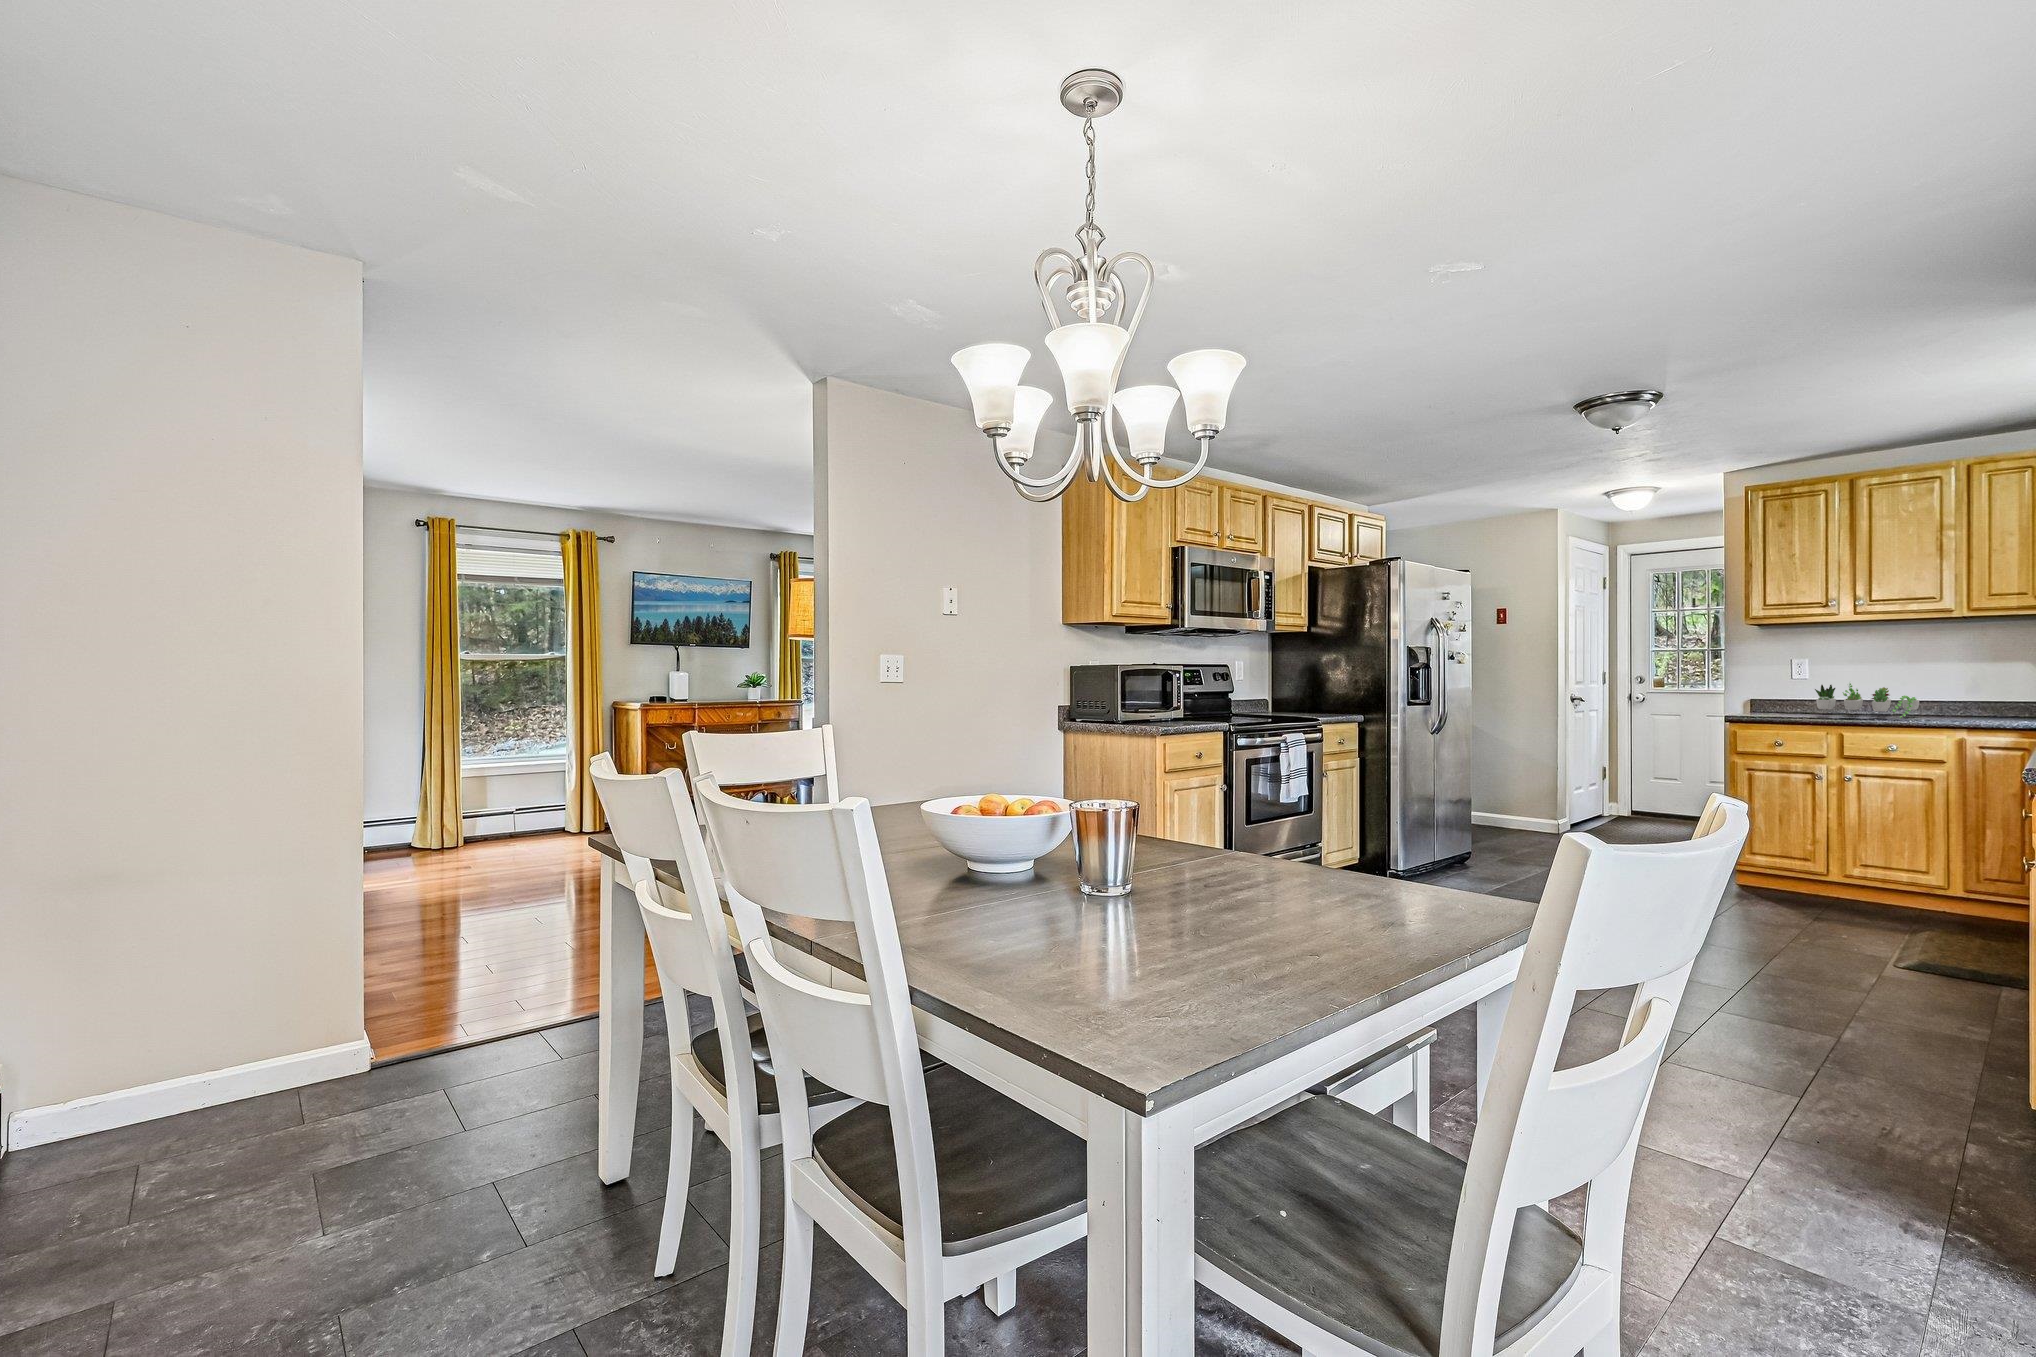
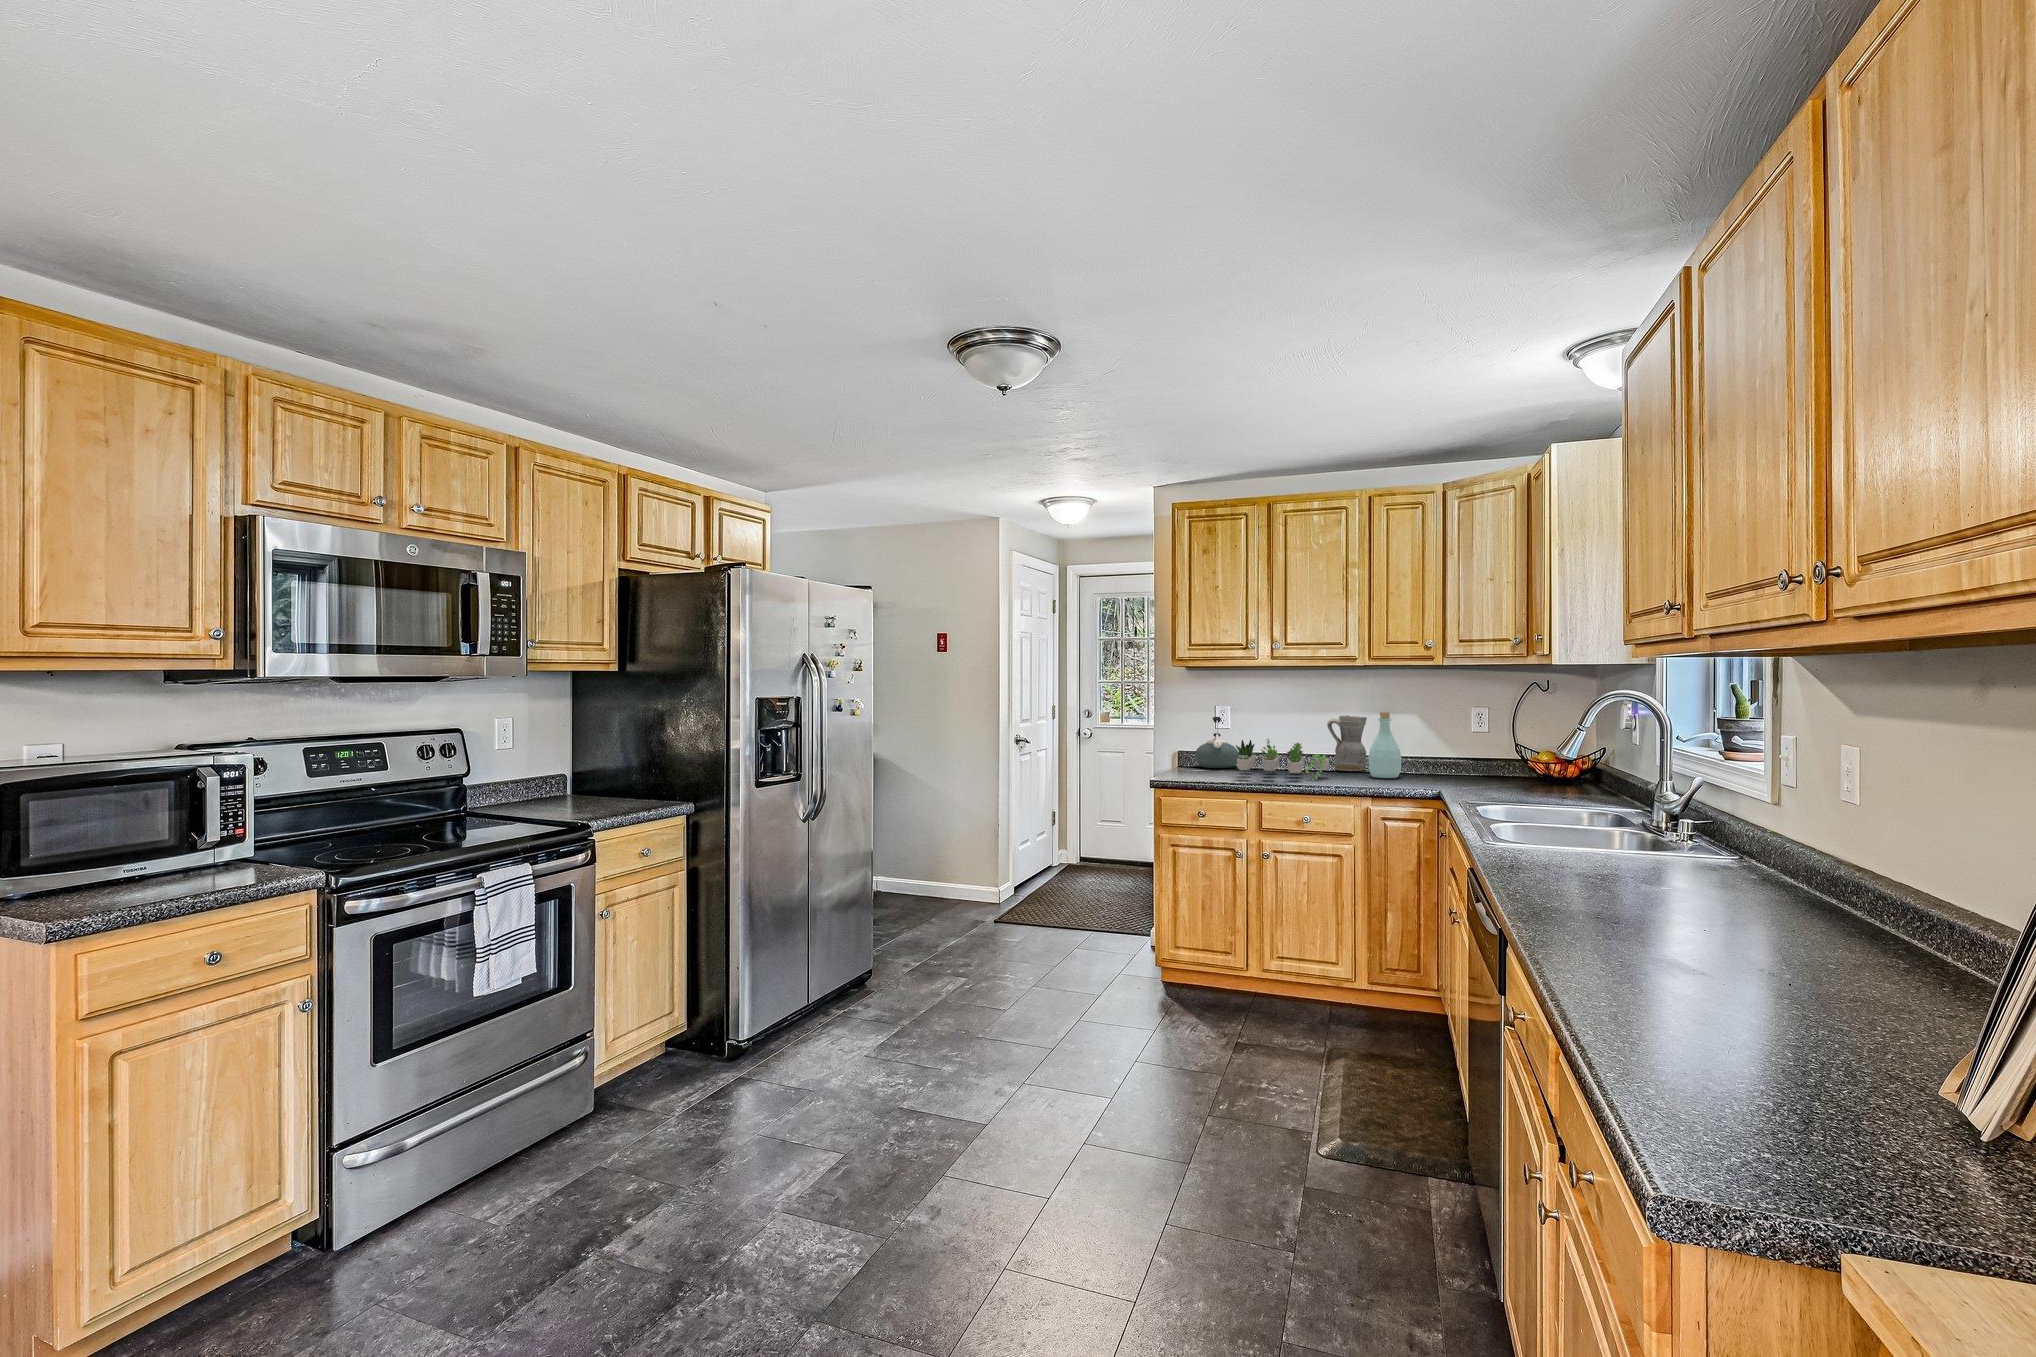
bottle: none [1966,659,2006,717] -> present [1368,712,1401,778]
ceramic pitcher: none [1919,664,1966,713] -> present [1327,715,1367,771]
kettle: none [1770,667,1818,711] -> present [1195,717,1239,768]

